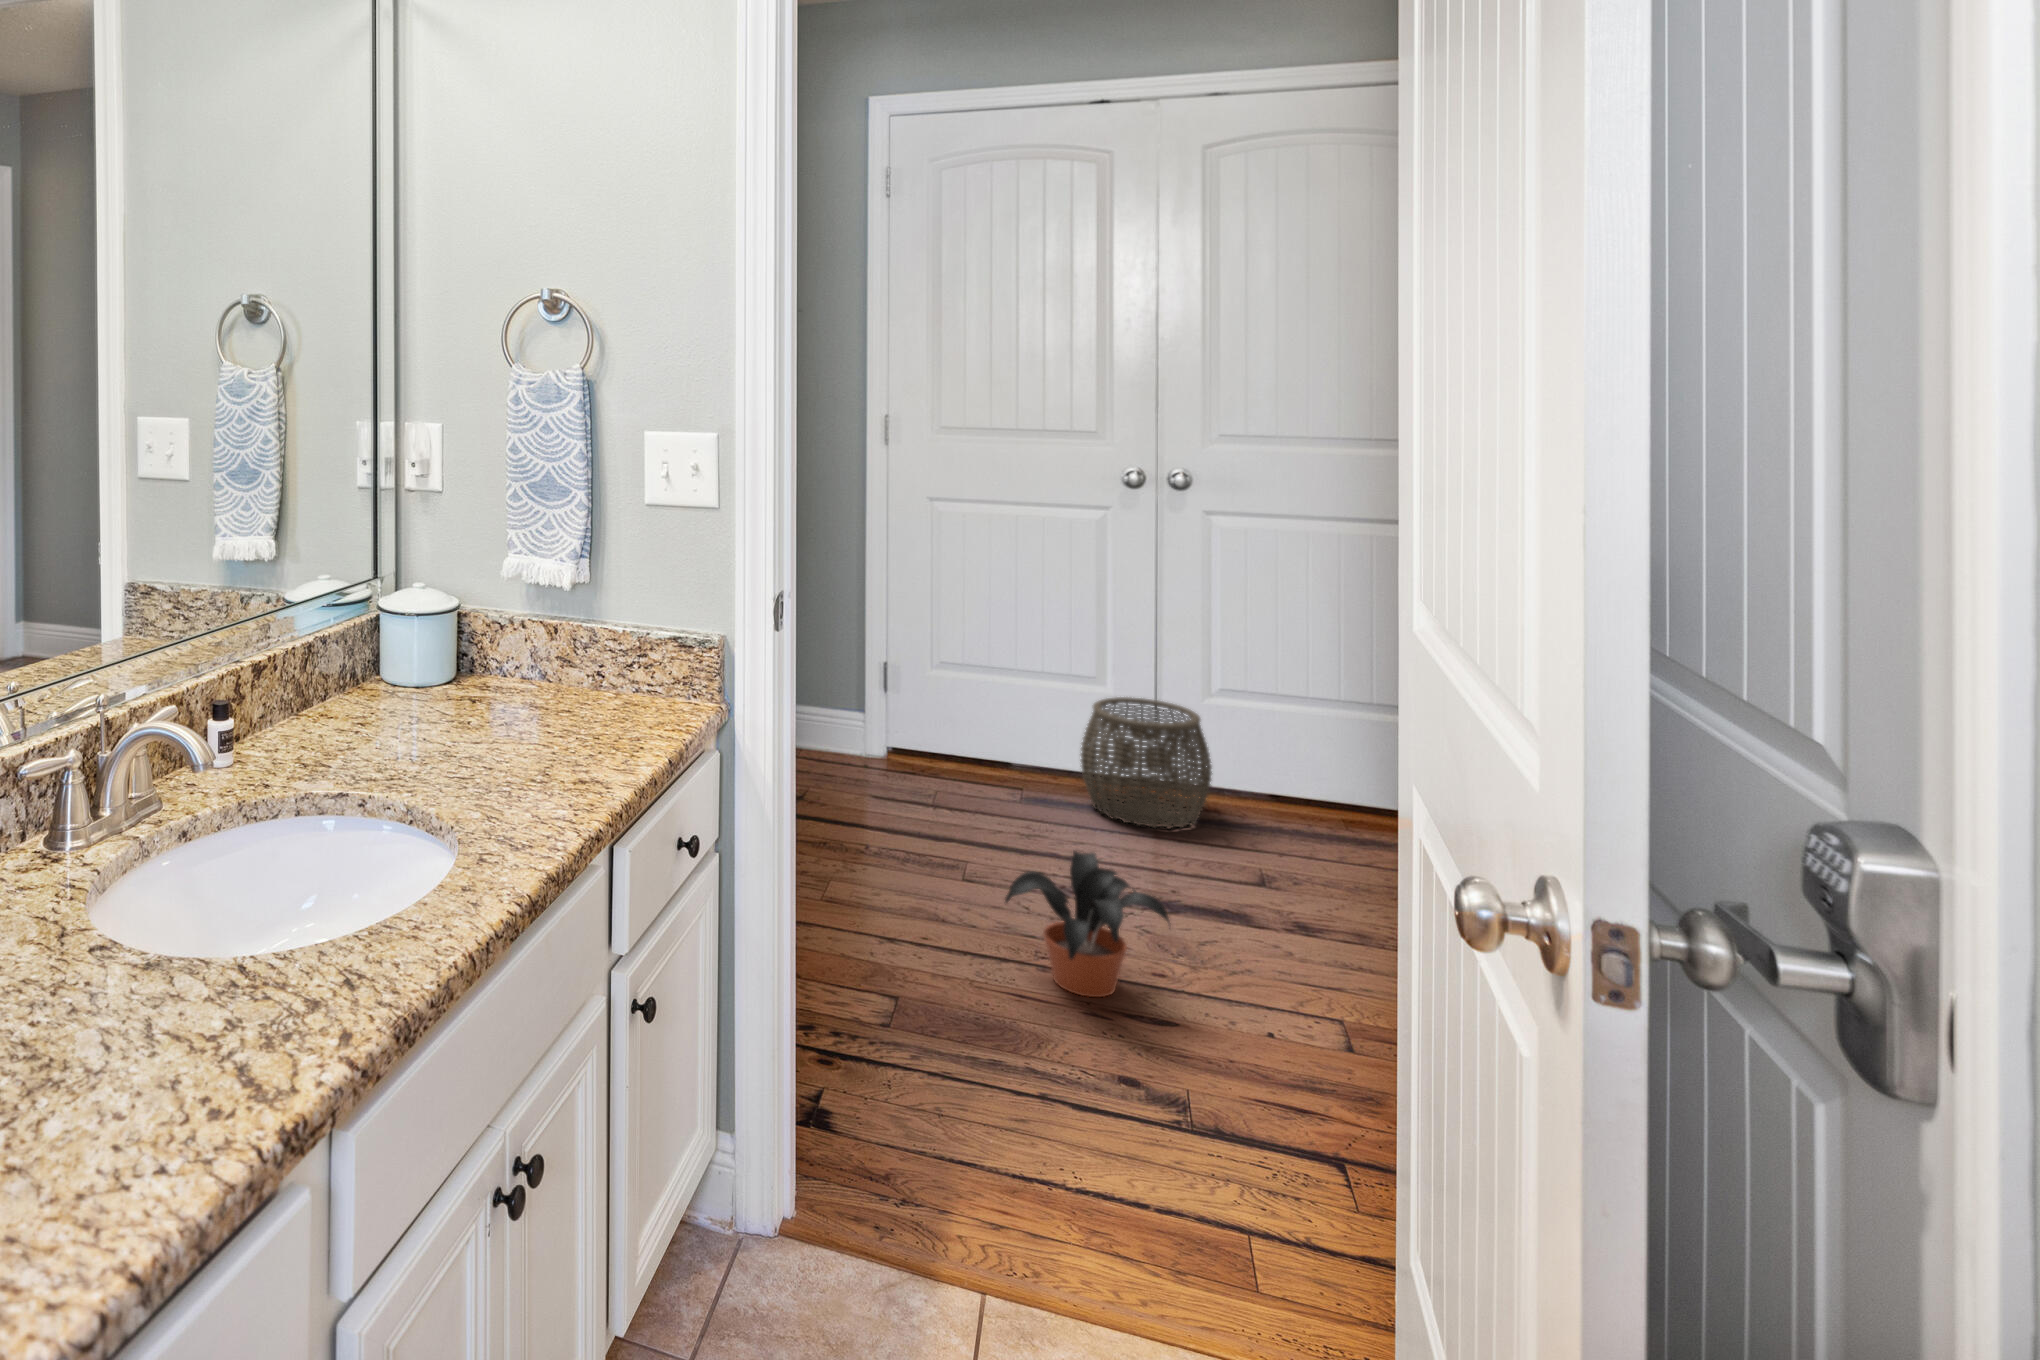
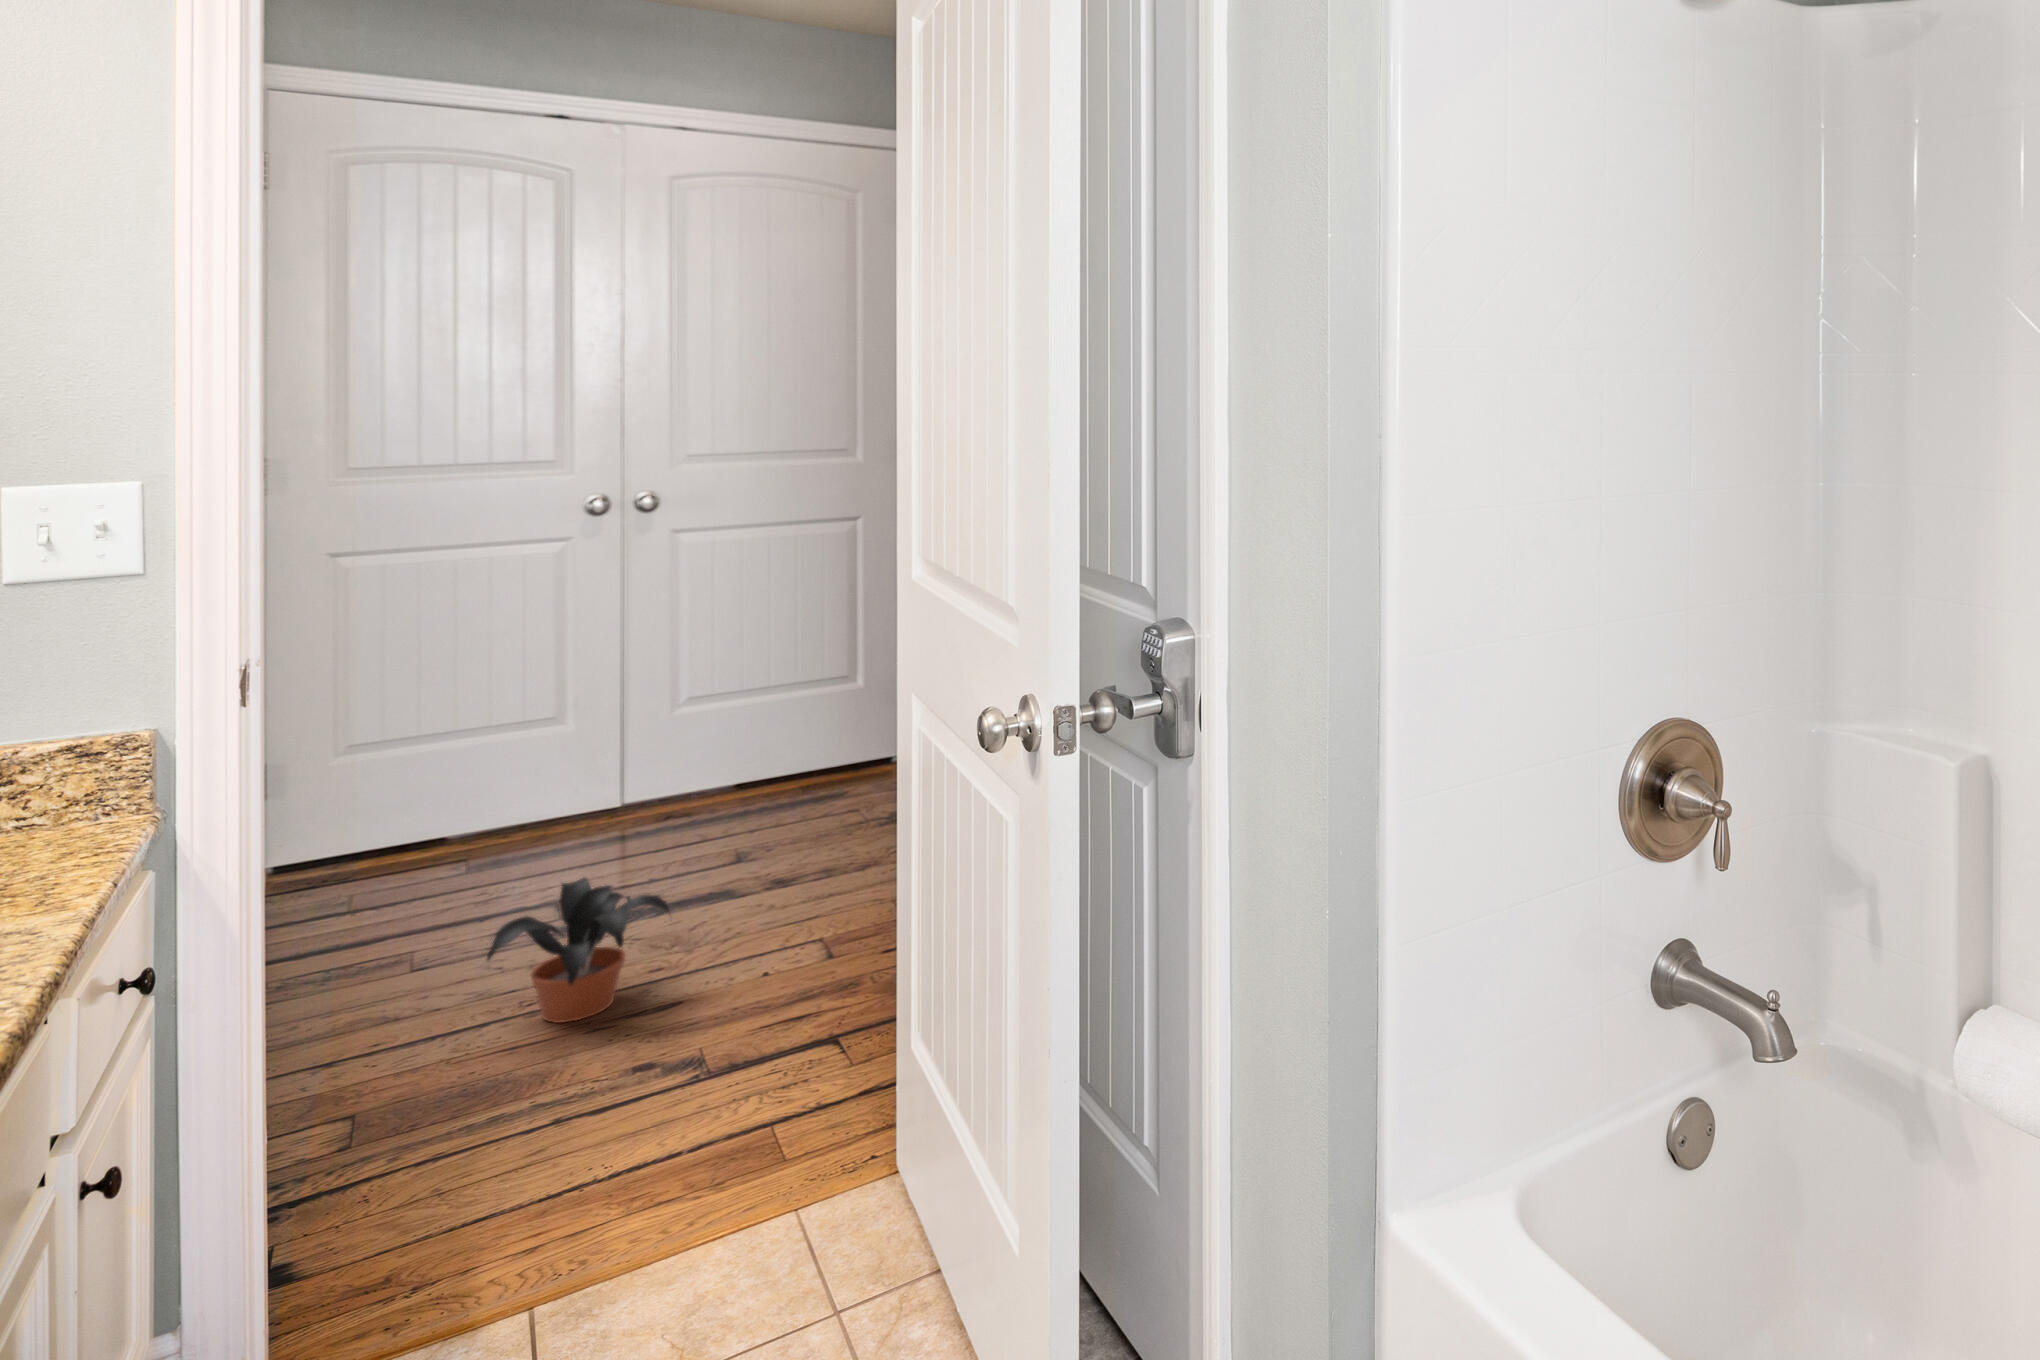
woven basket: present [1081,697,1212,828] -> none [535,724,682,856]

